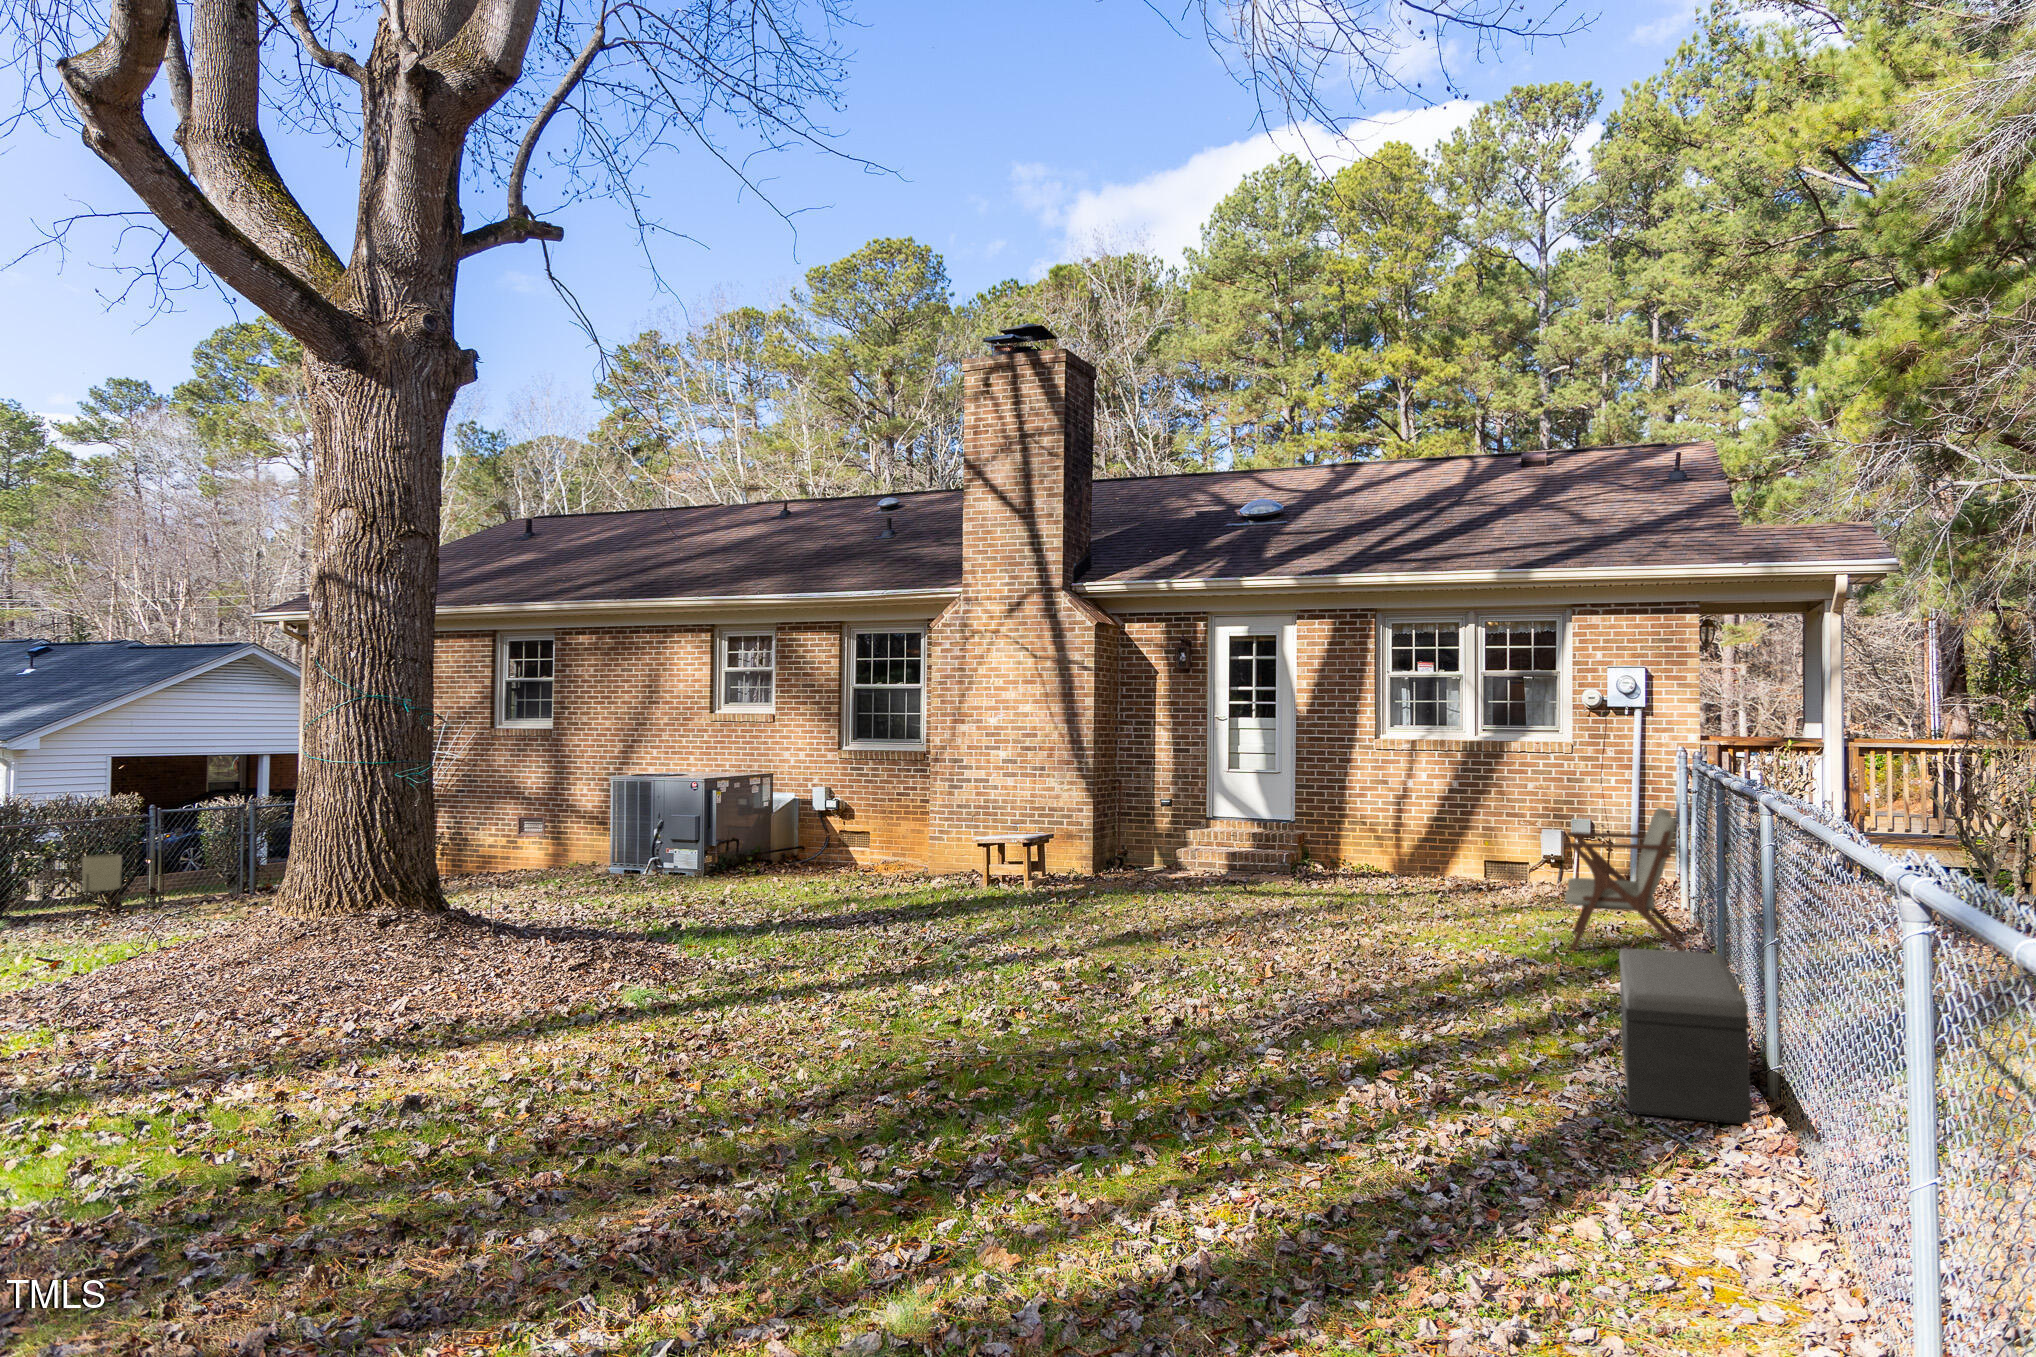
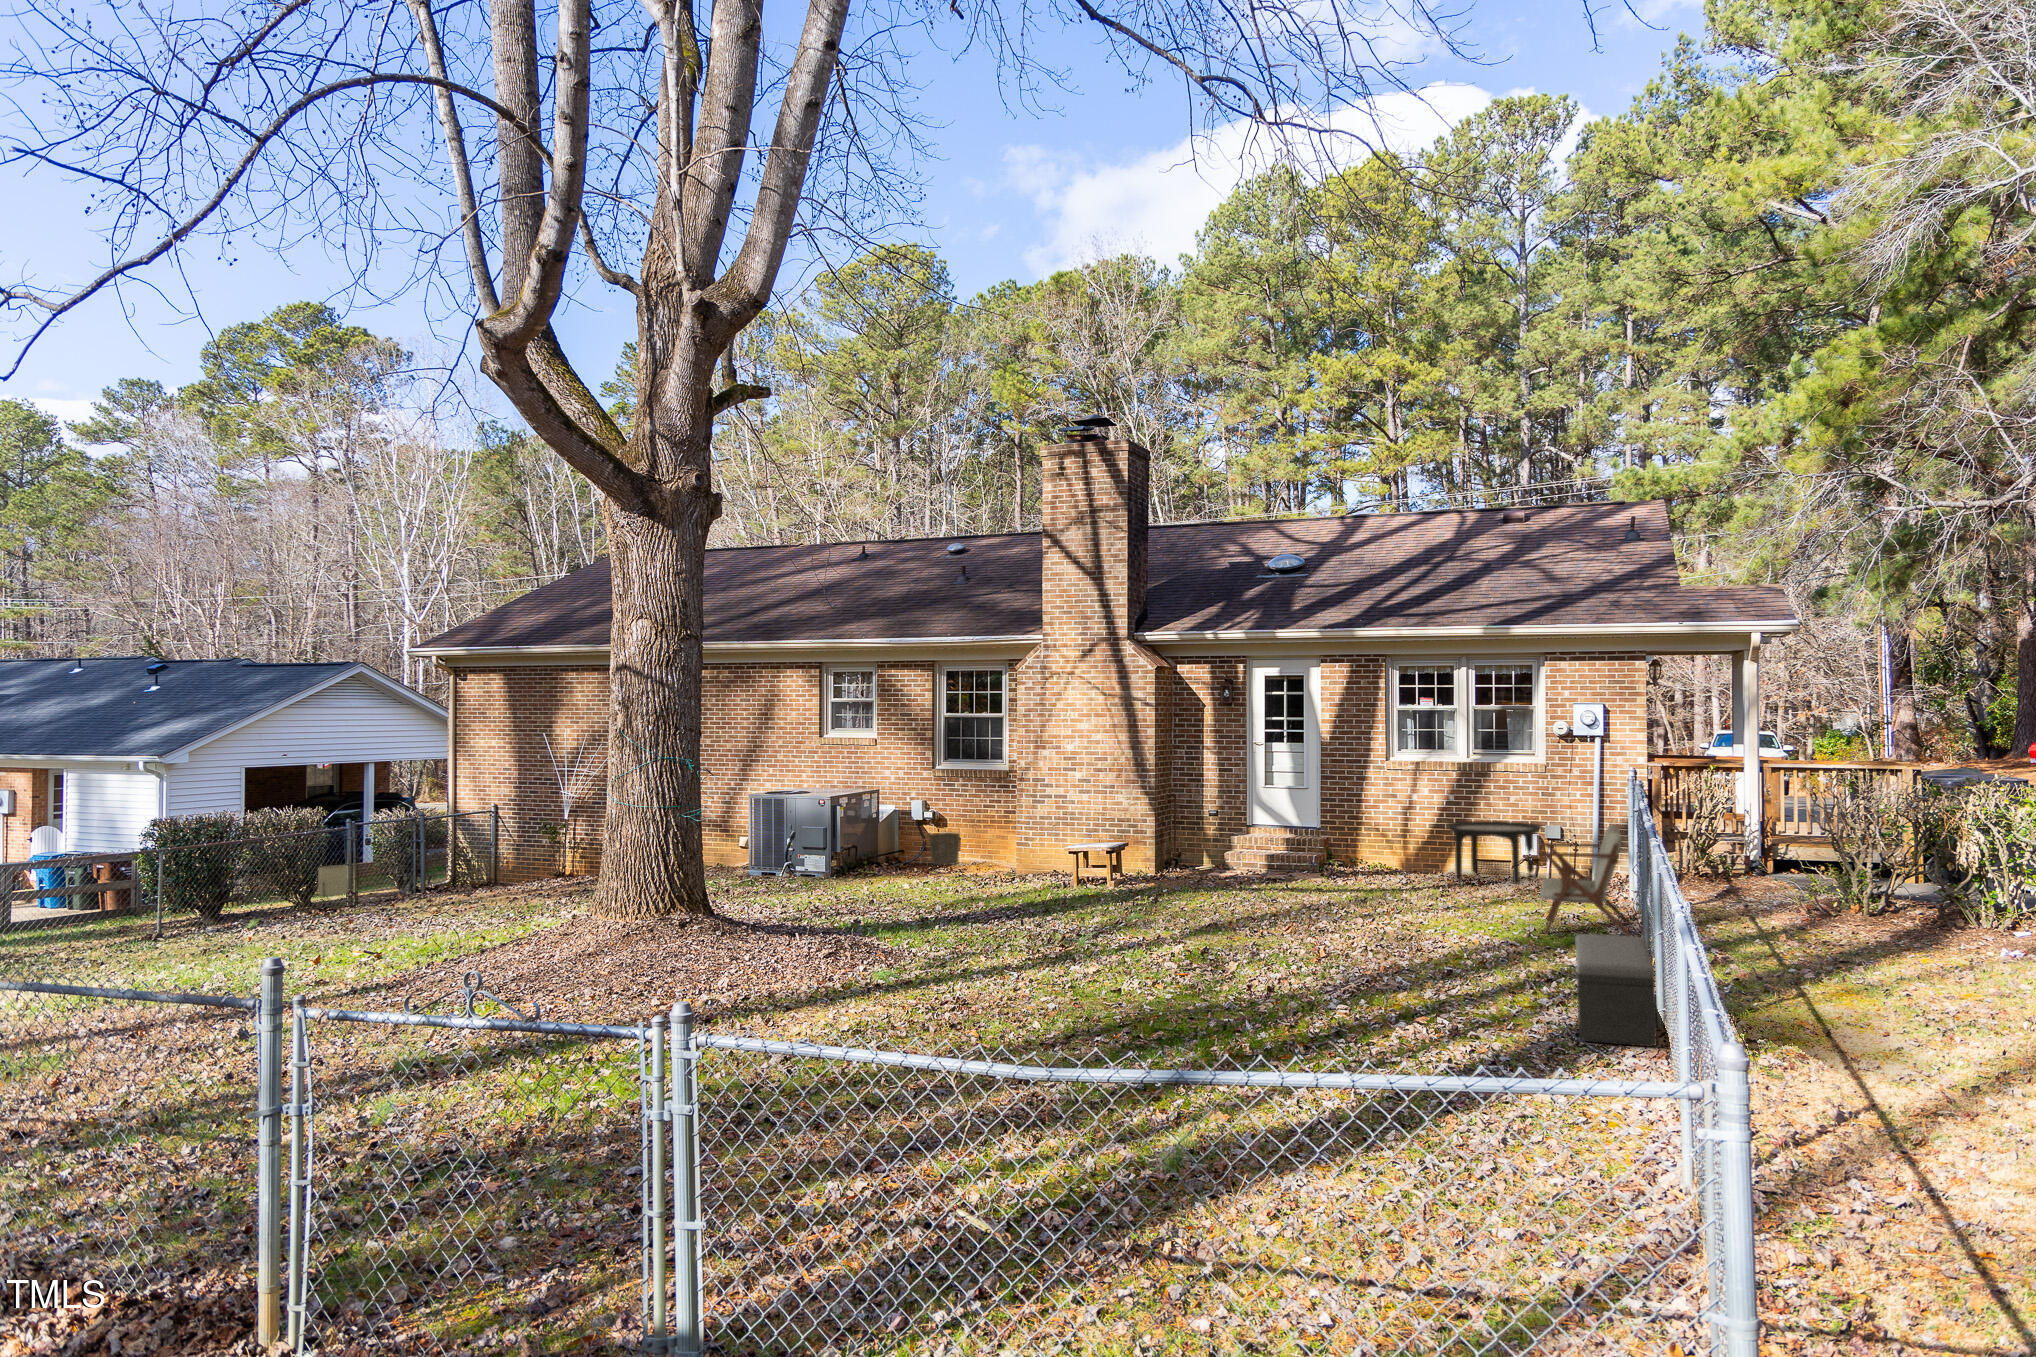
round table: none [1448,813,1568,890] -> present [1447,821,1542,884]
bucket: none [825,824,868,863] -> present [928,832,960,865]

